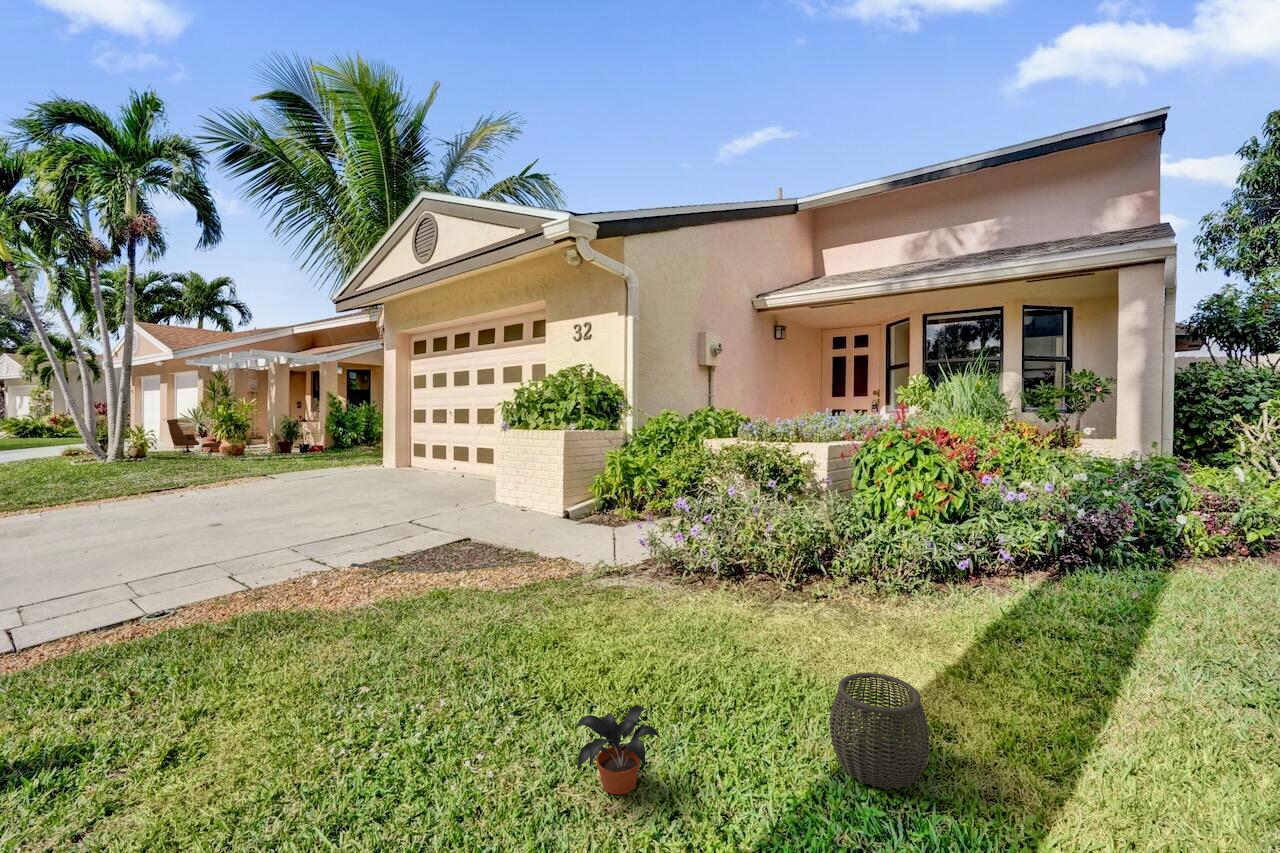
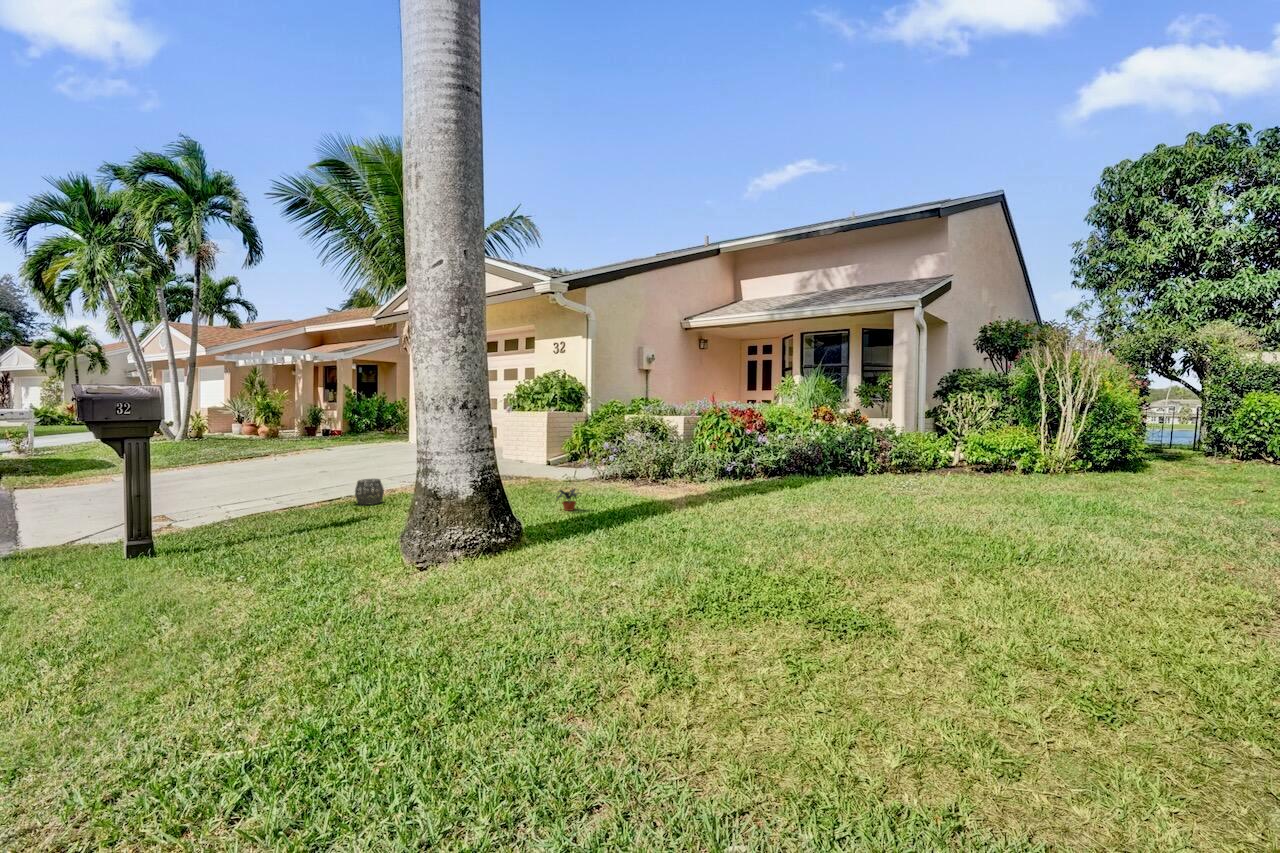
lounge chair: present [167,419,220,454] -> none [218,407,260,437]
woven basket: present [829,673,930,790] -> present [355,479,384,505]

